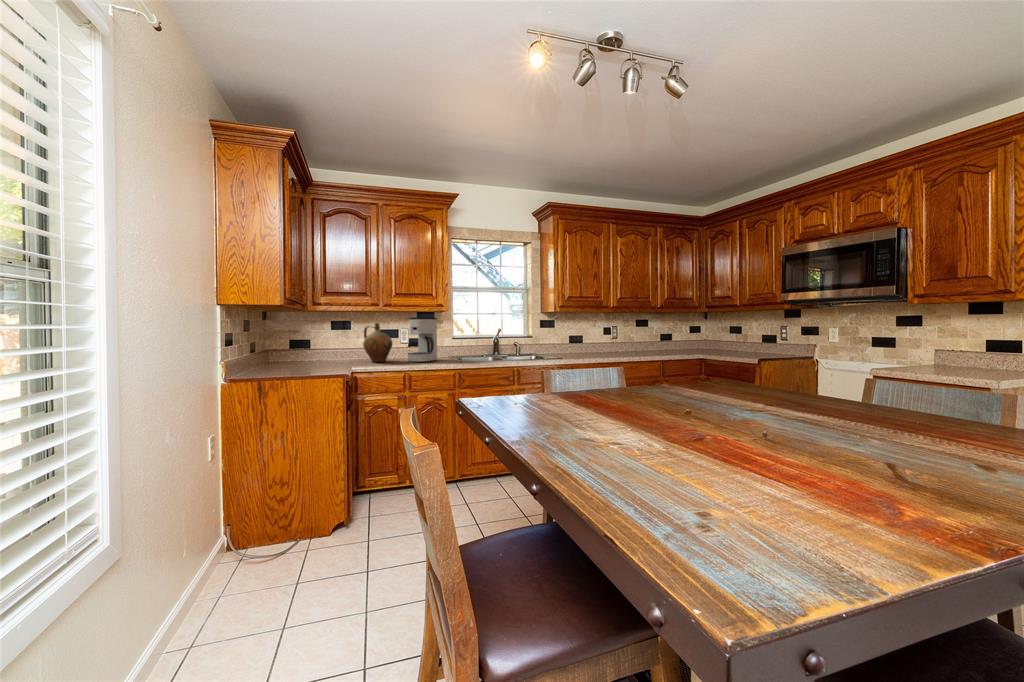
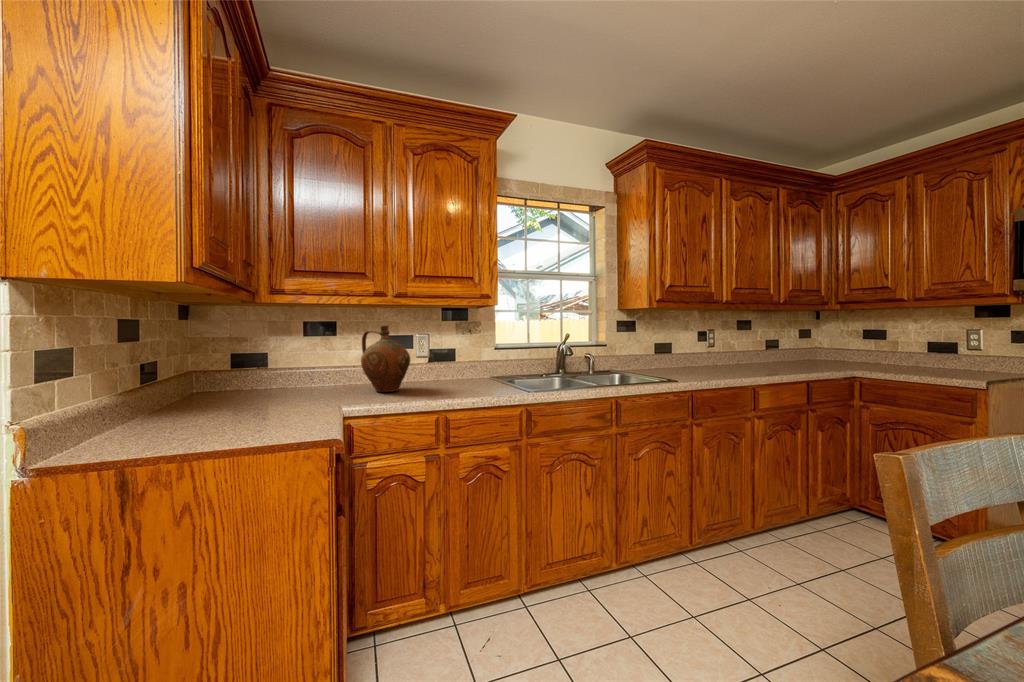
coffee maker: present [408,317,437,362] -> none [434,316,480,391]

